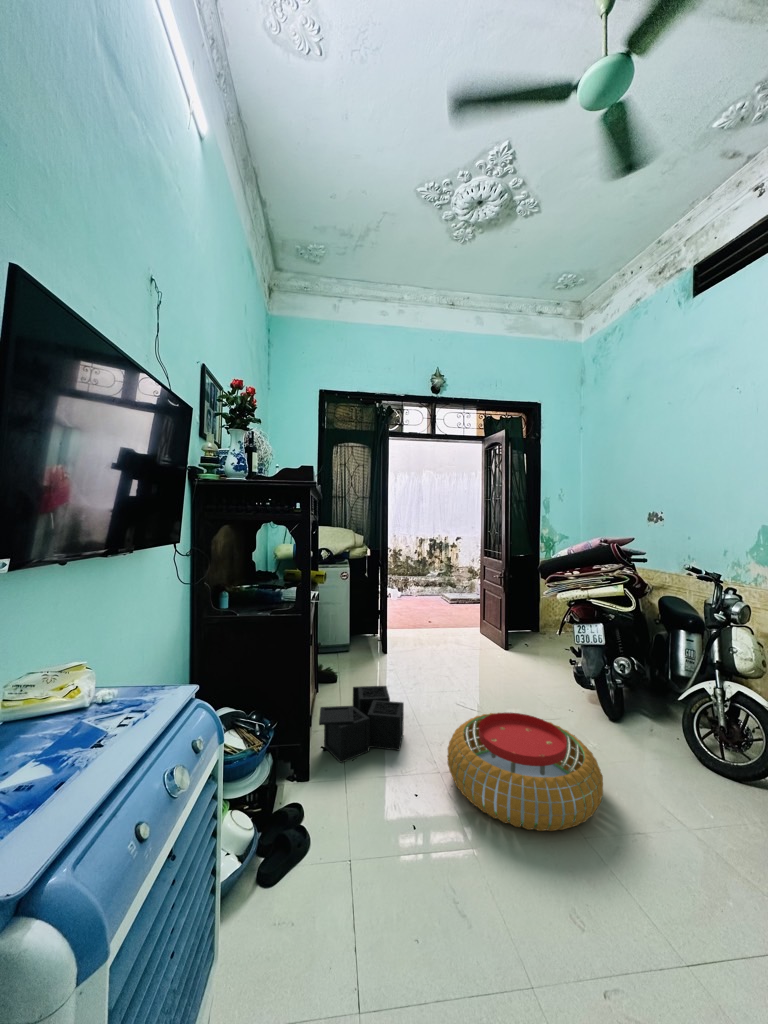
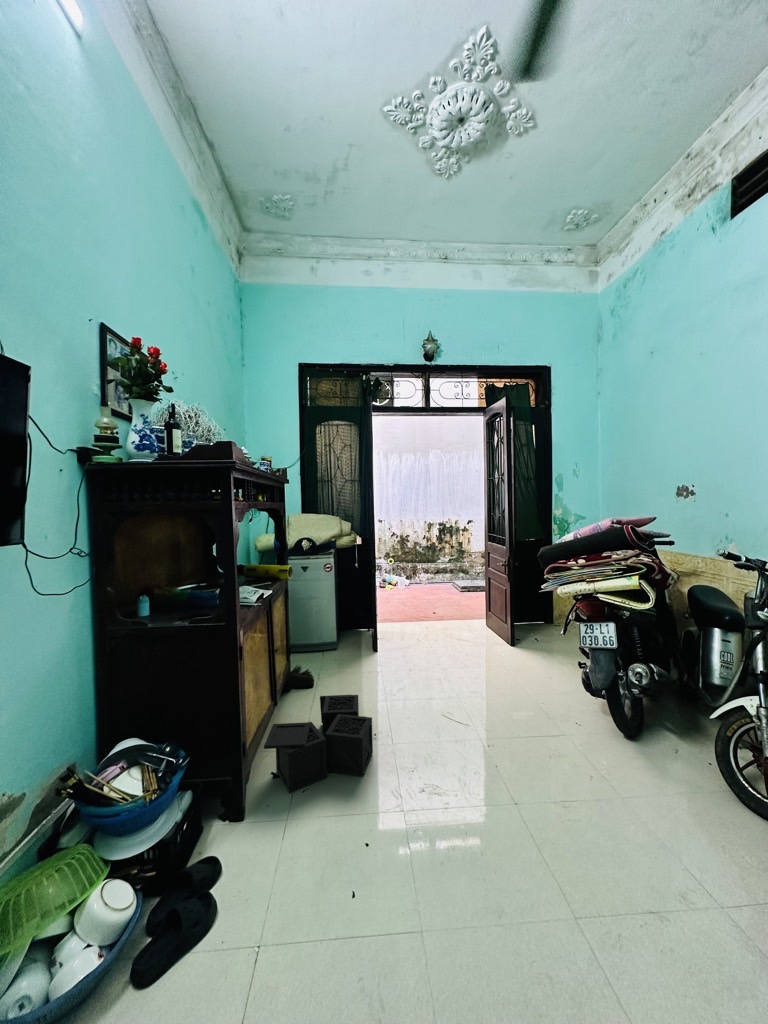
pouf: present [447,713,603,831] -> none [410,734,605,907]

